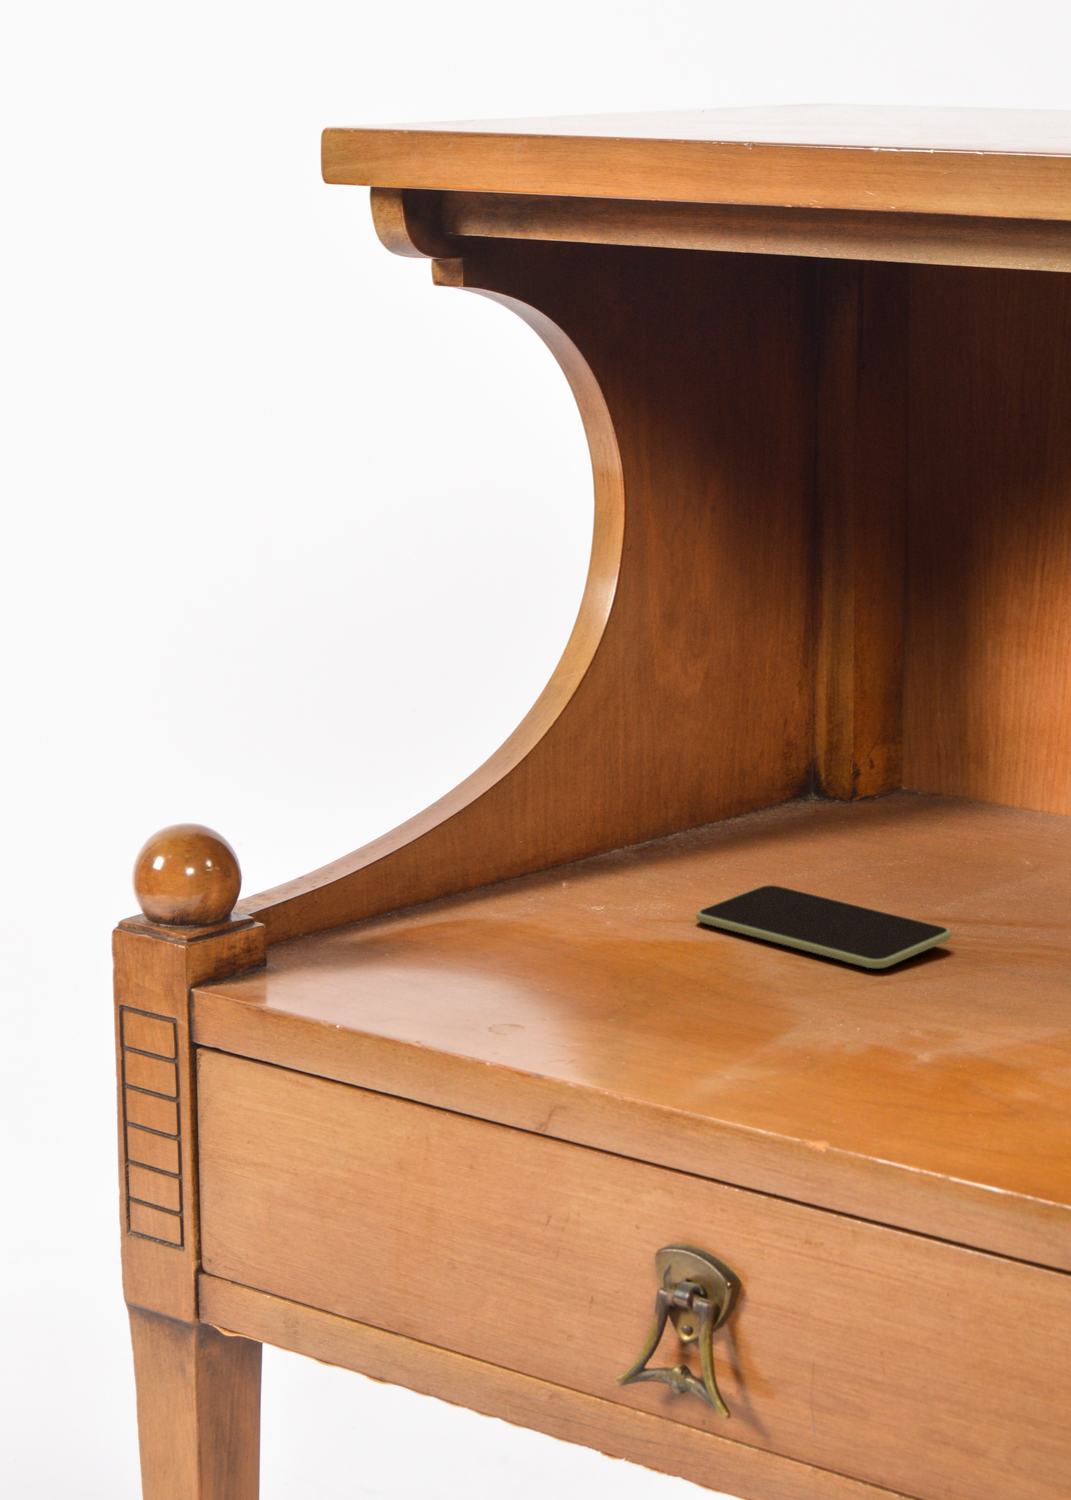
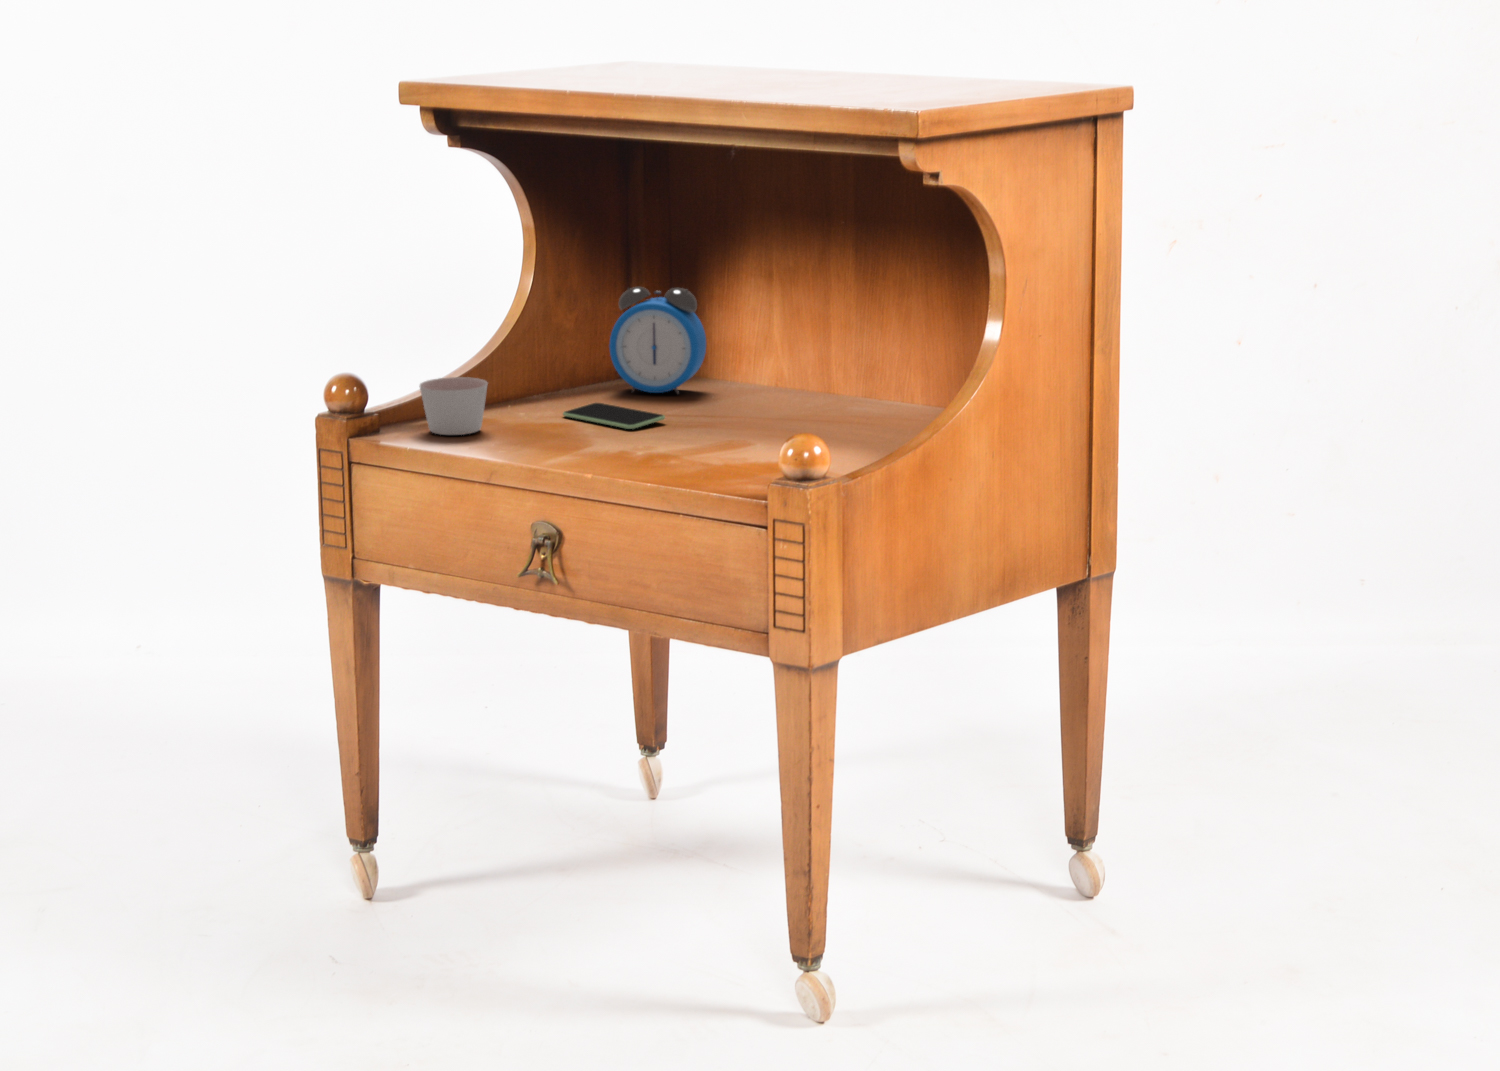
alarm clock: none [783,615,997,857] -> present [609,287,706,394]
candle: none [363,835,529,985] -> present [419,377,488,435]

